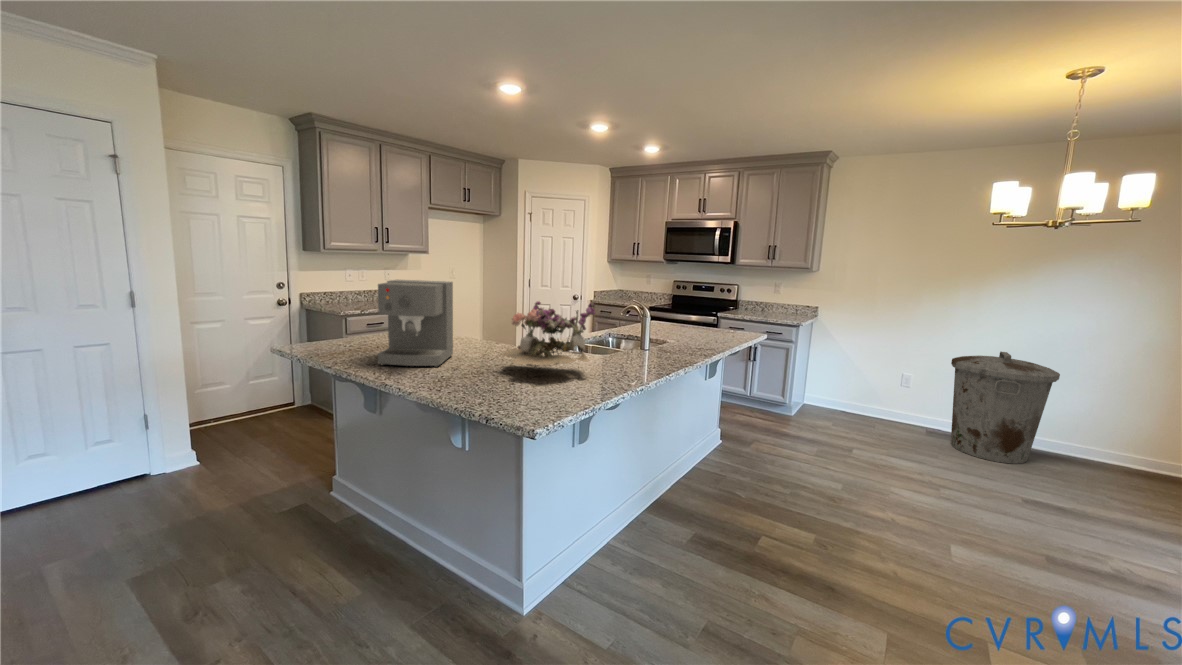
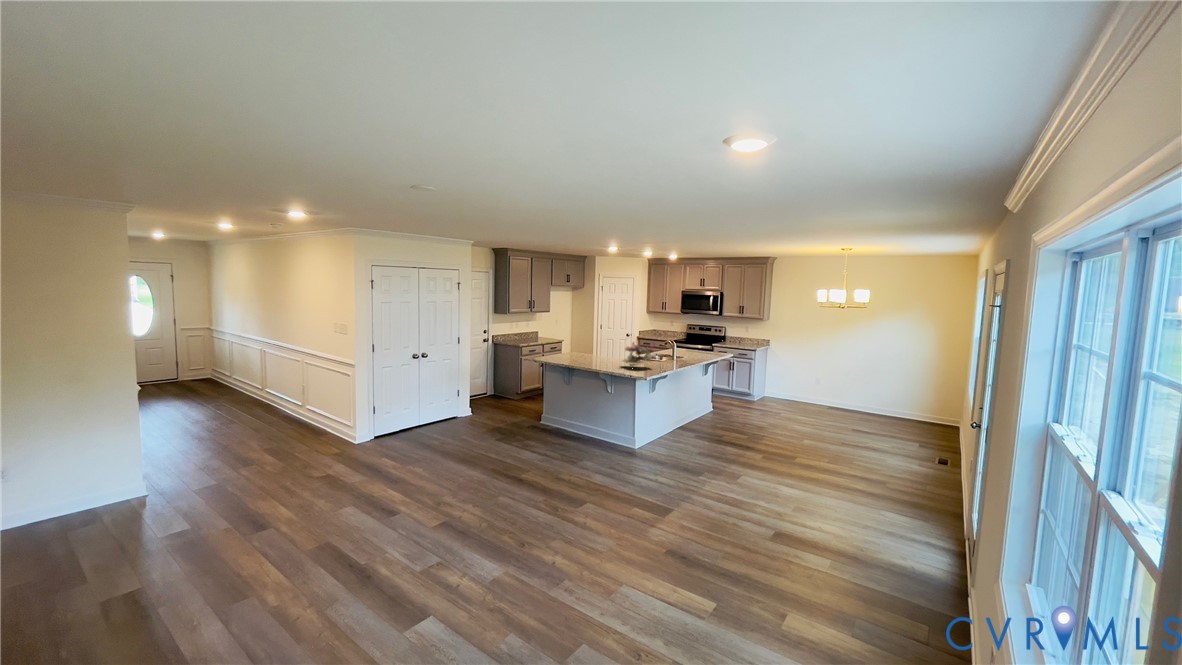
coffee maker: present [378,280,453,367] -> none [576,334,599,366]
trash can: present [951,352,1060,464] -> none [833,363,881,420]

